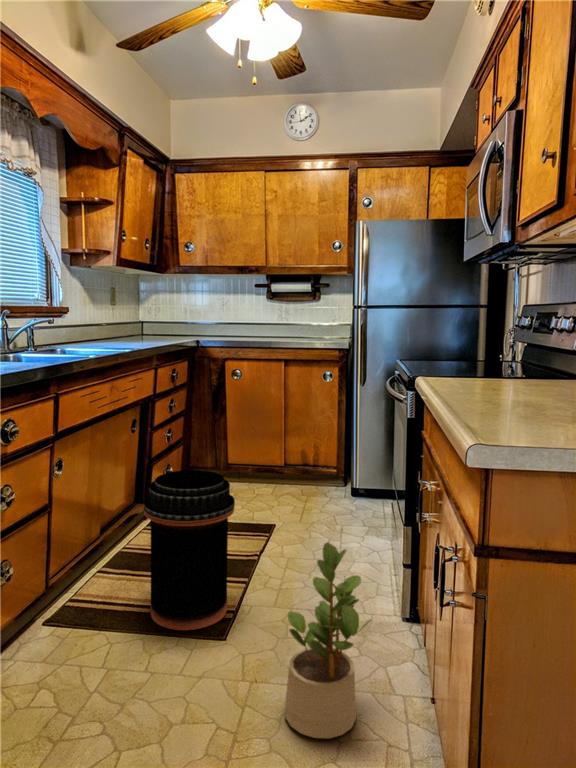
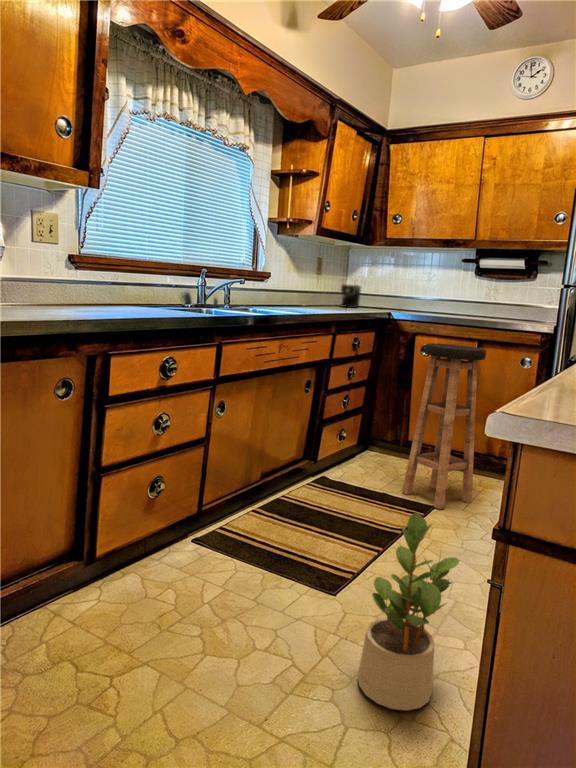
coffee maker: none [140,314,183,337] -> present [341,284,361,308]
bar stool: none [240,368,304,527] -> present [402,343,486,509]
trash can: present [144,470,235,630] -> none [279,429,367,579]

